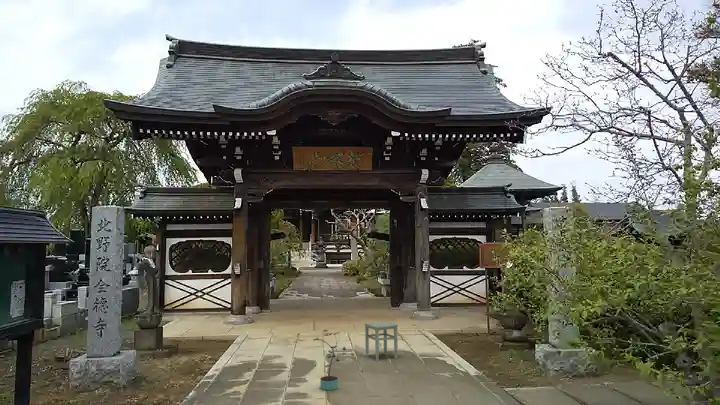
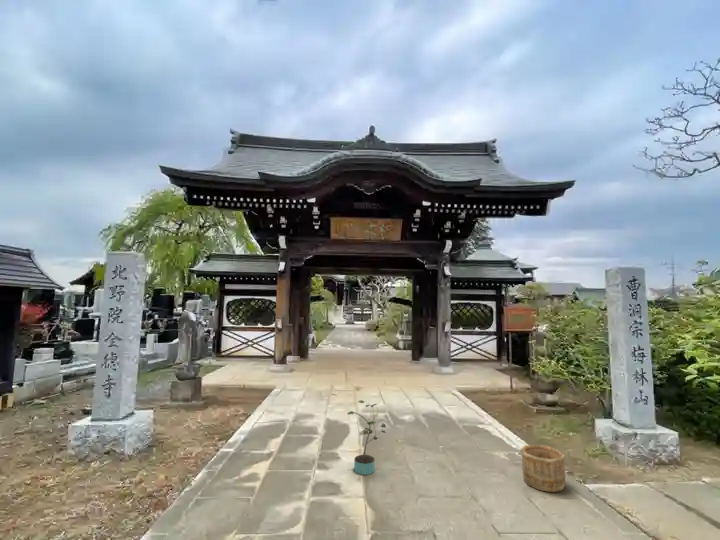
stool: present [365,322,398,361] -> none [399,384,434,429]
wooden bucket: none [459,359,493,393] -> present [521,444,565,492]

